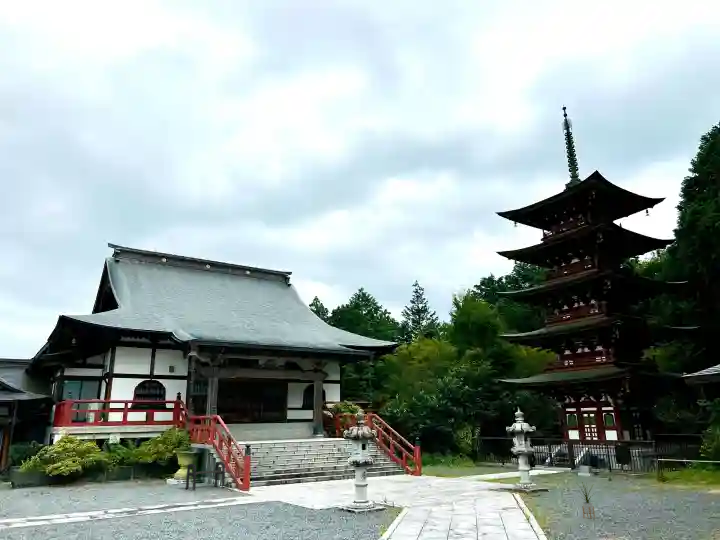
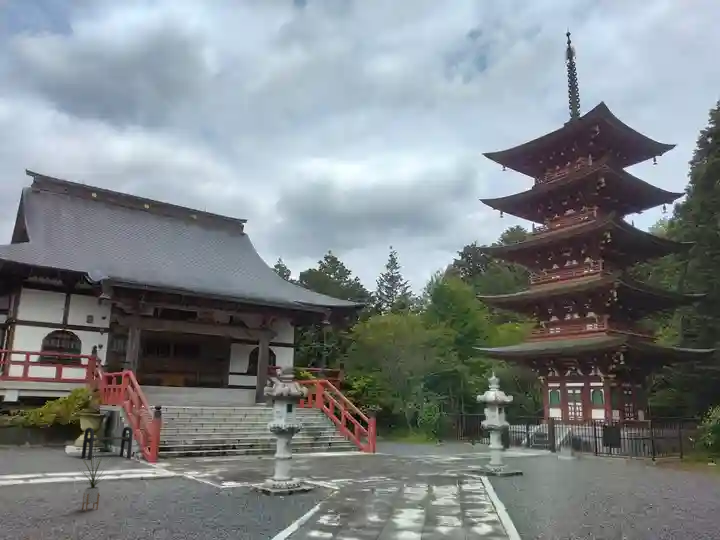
house plant: present [581,482,595,518] -> present [82,460,100,510]

